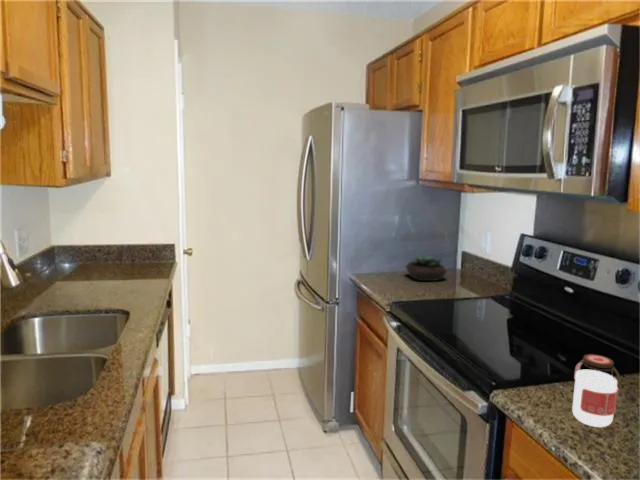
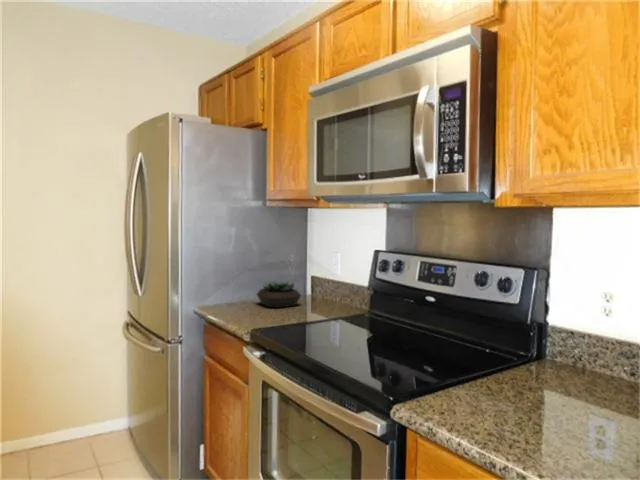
jar: present [572,354,620,427] -> none [479,347,526,426]

